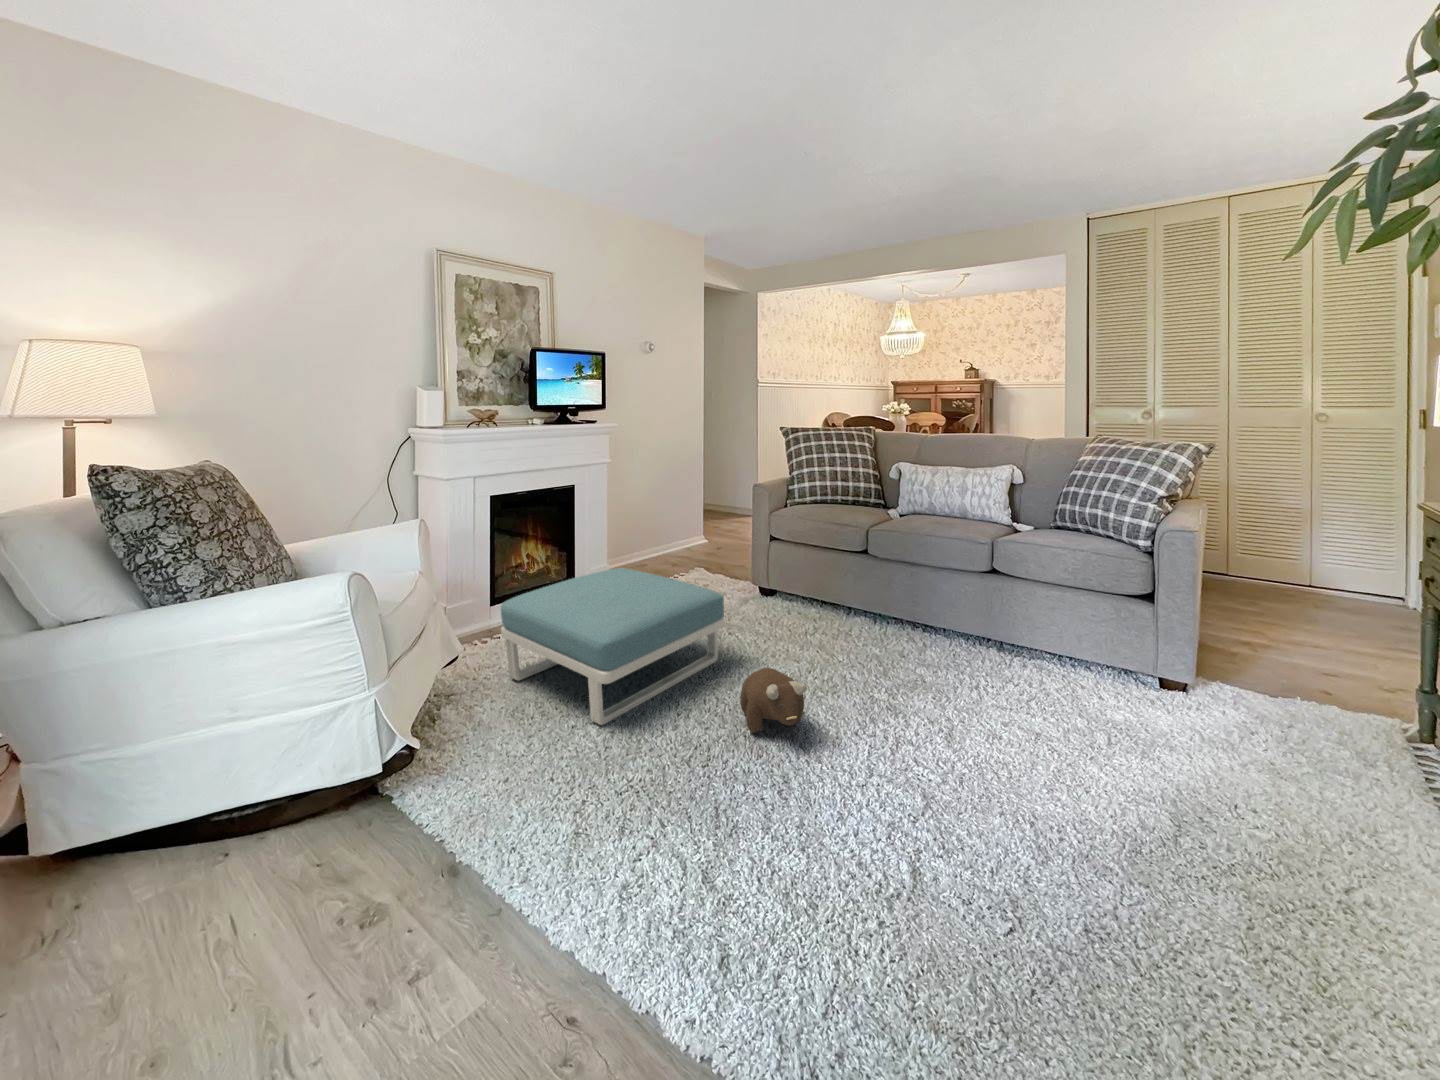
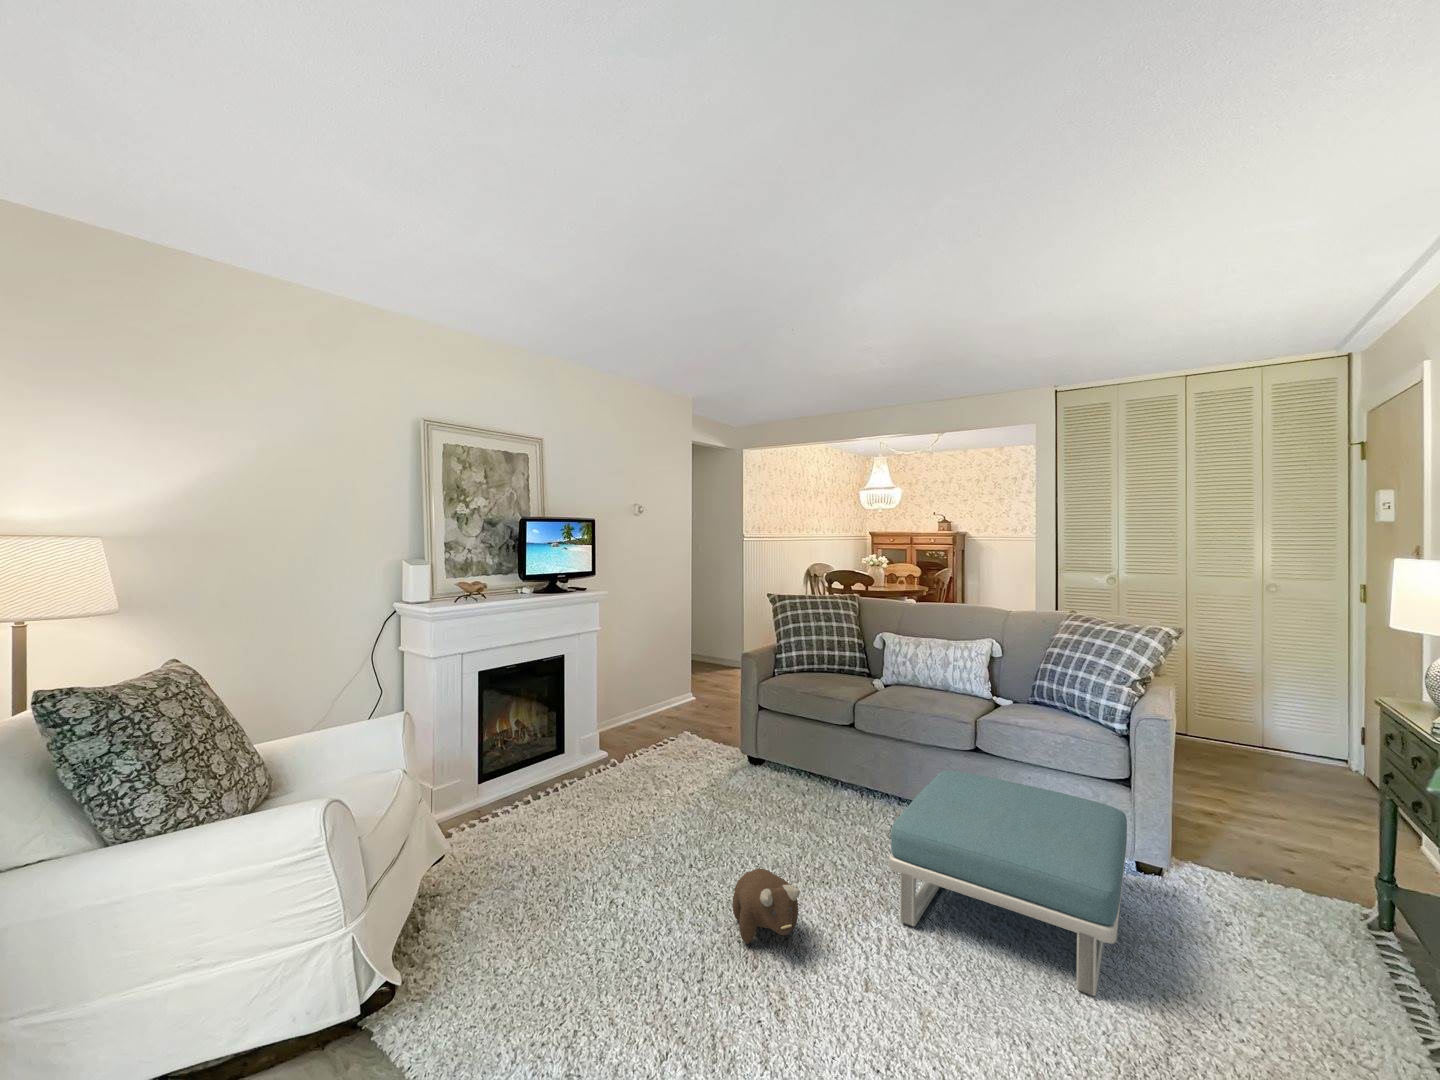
footstool: present [501,568,725,725] -> present [889,770,1127,996]

